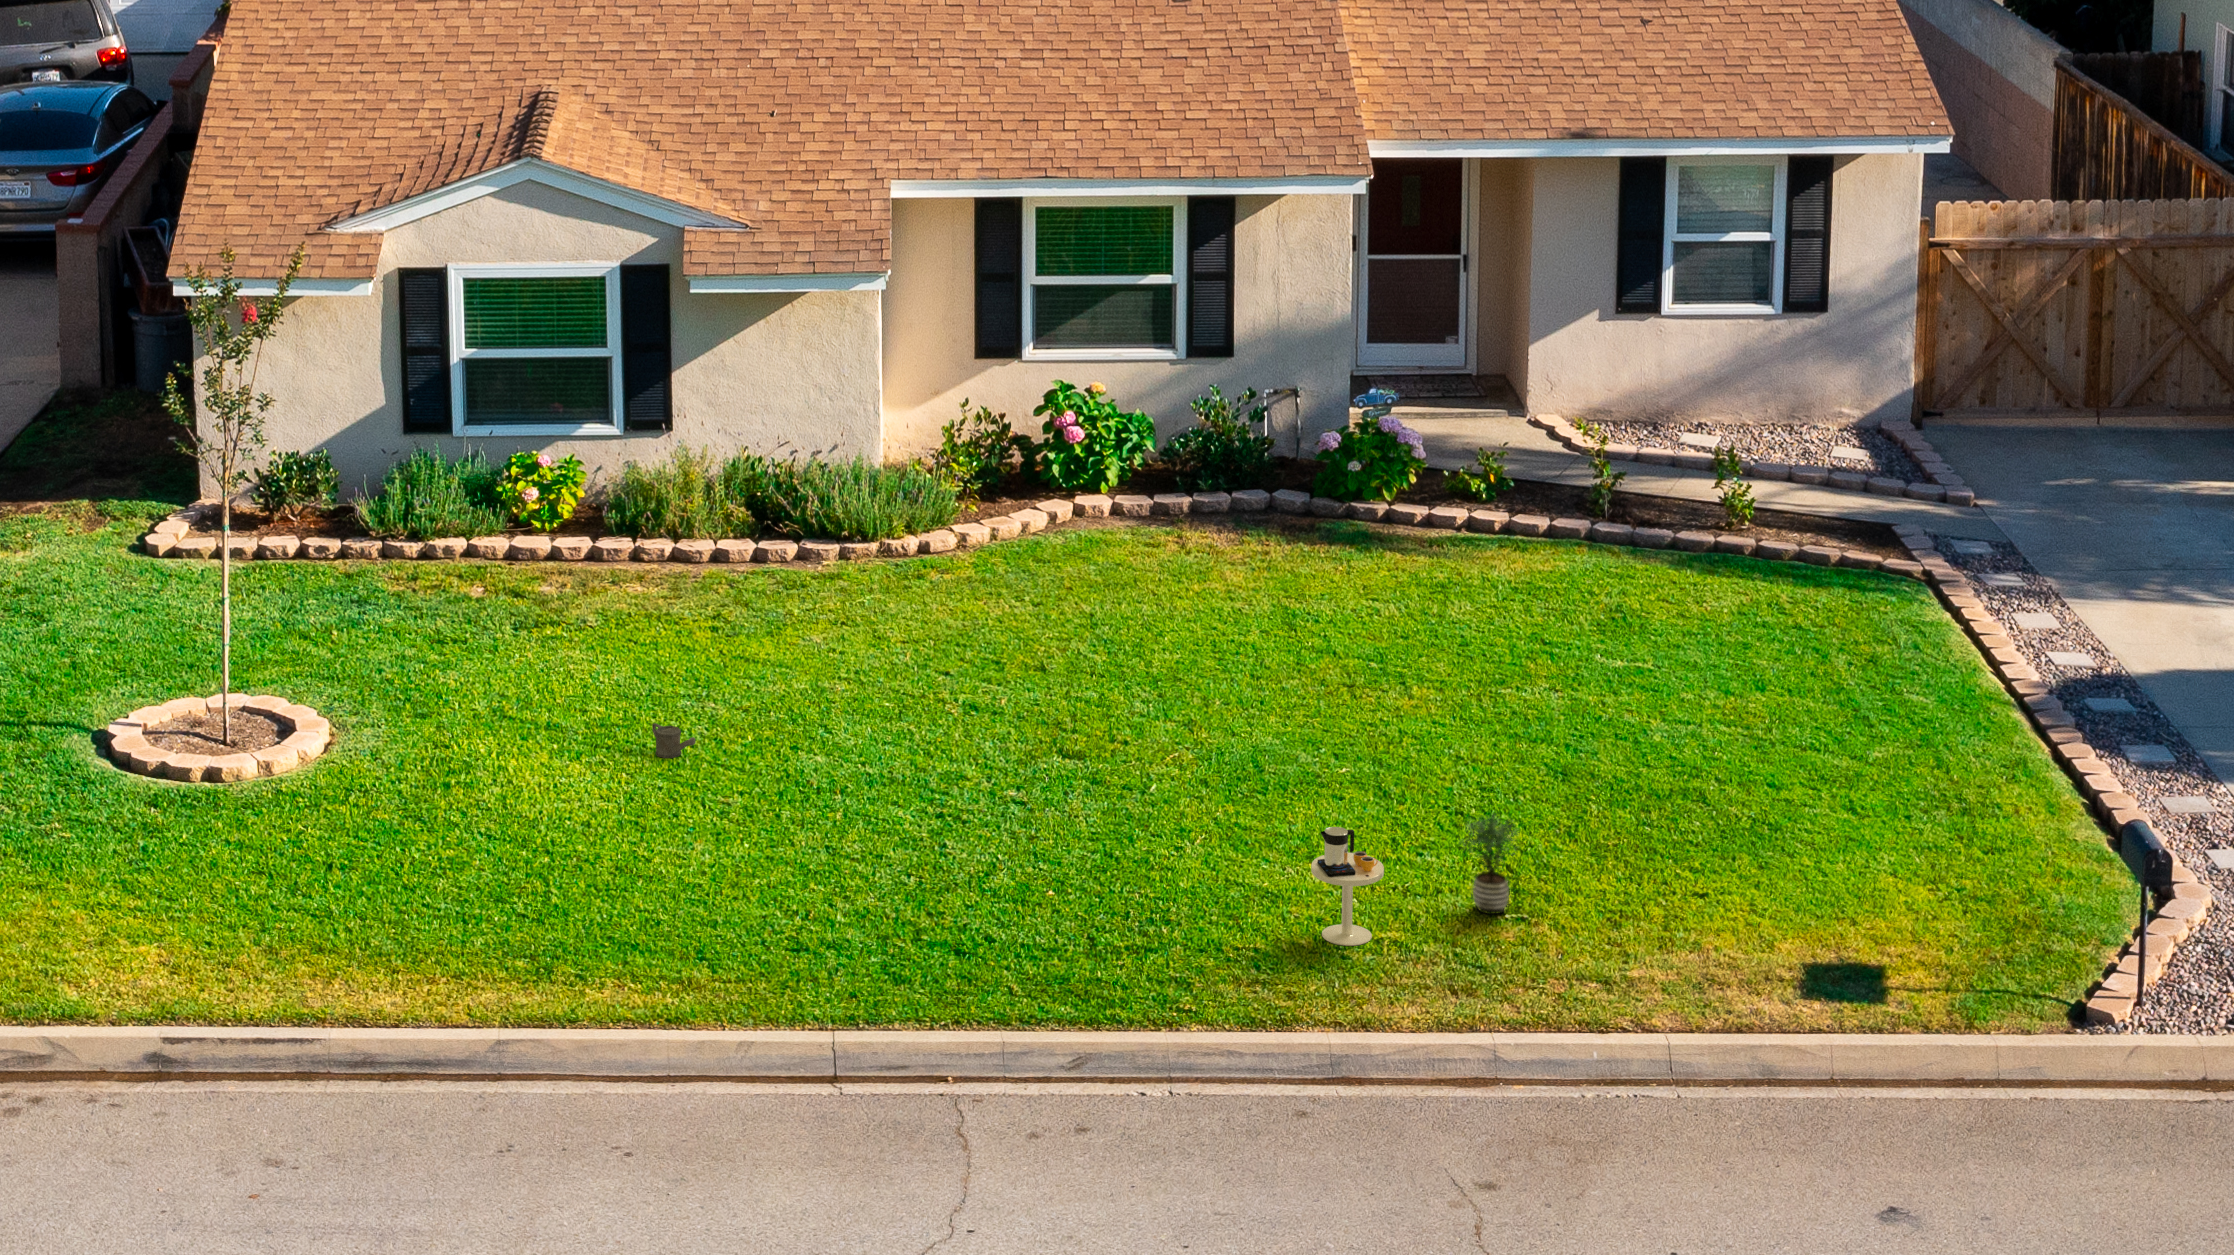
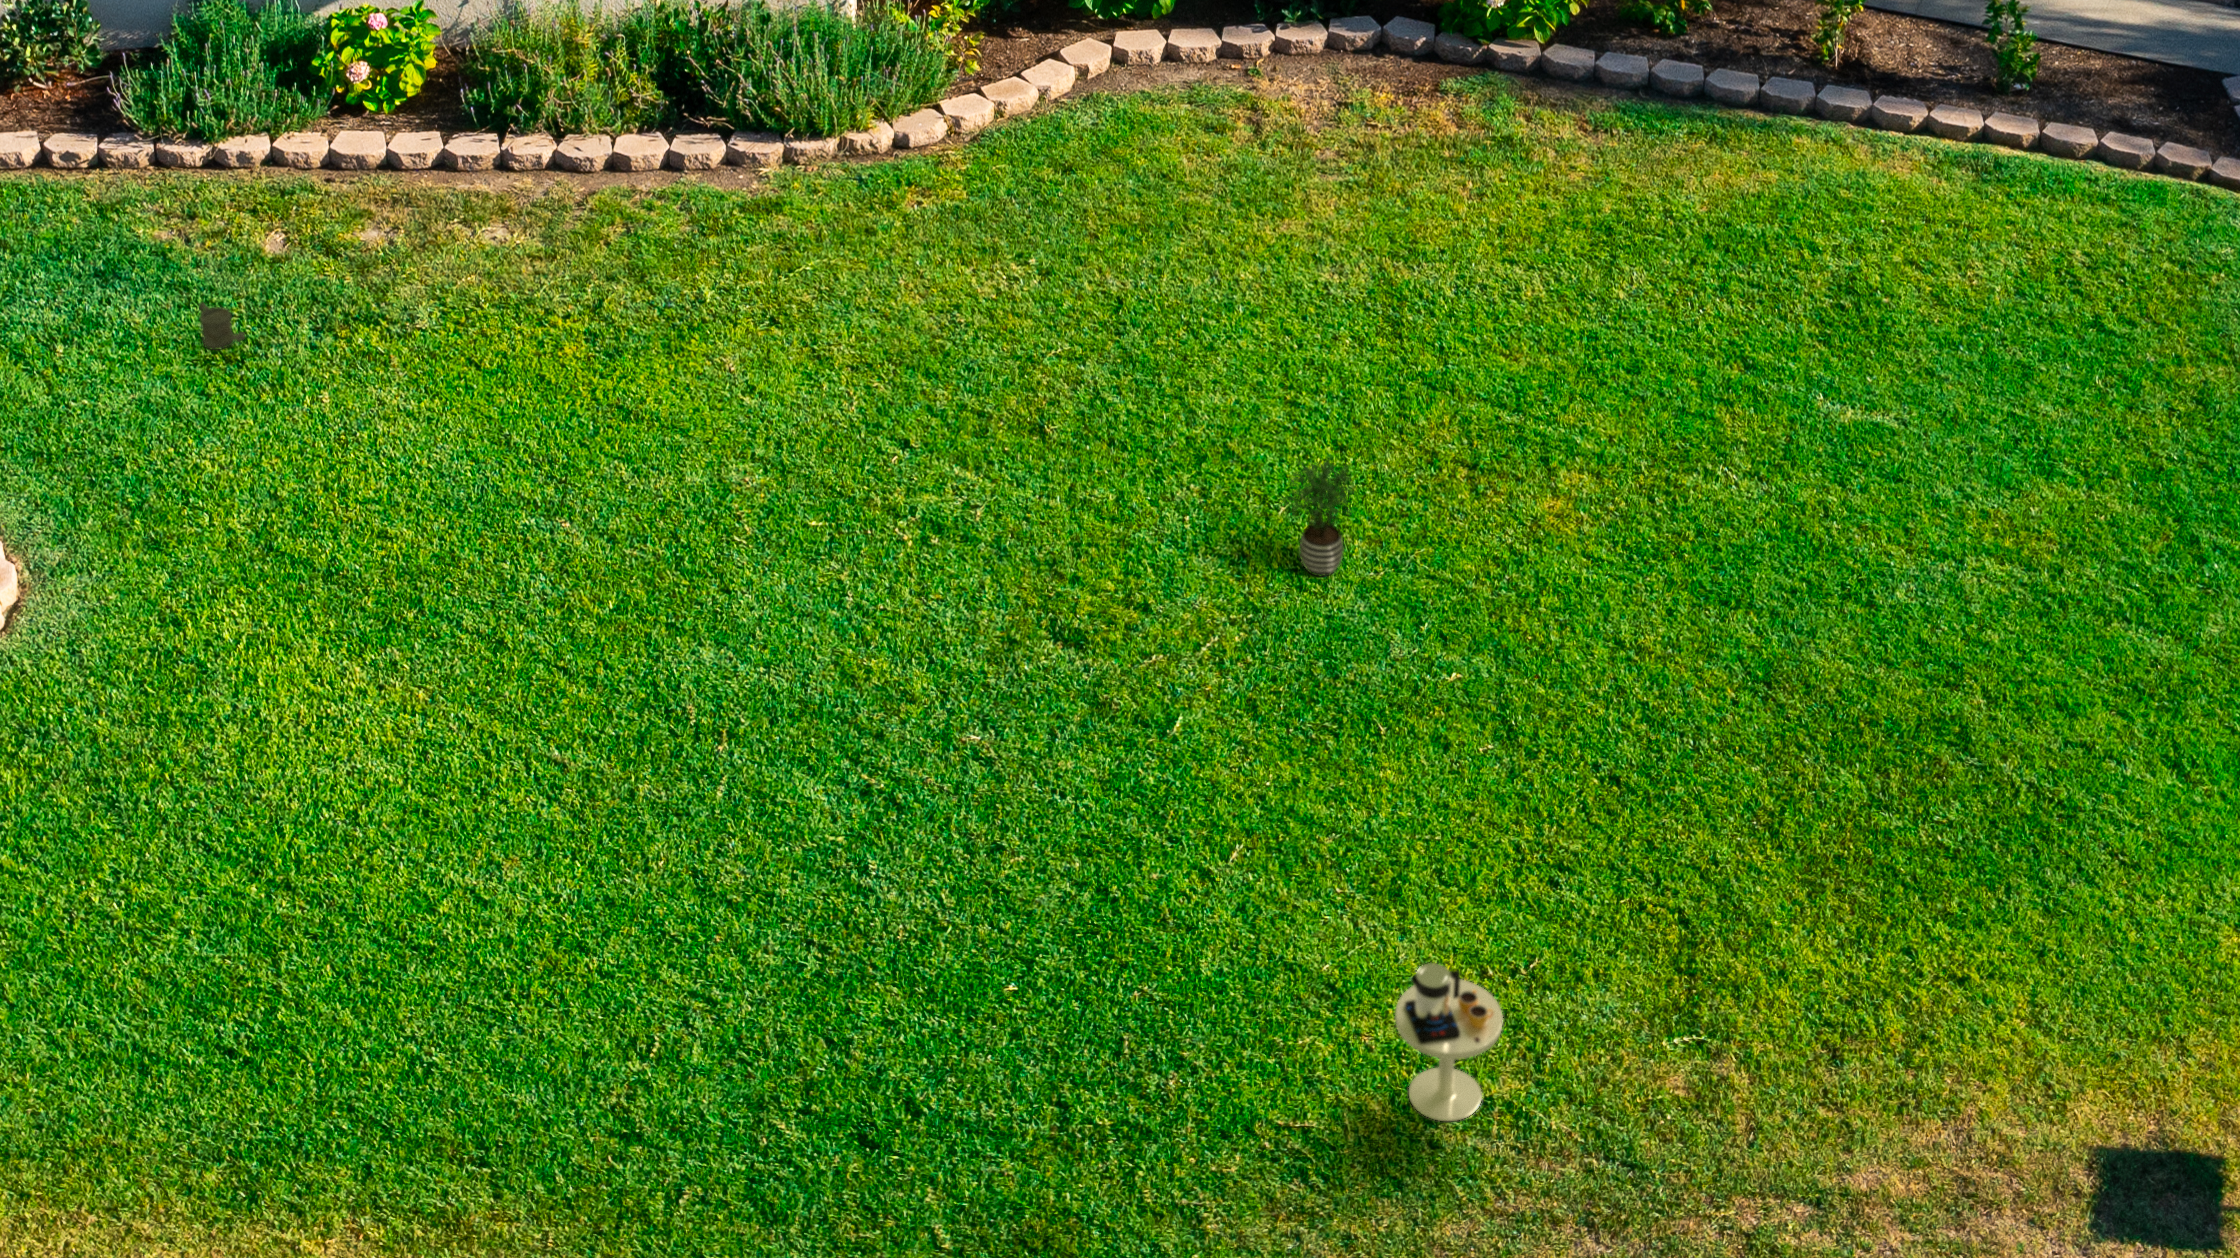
watering can: present [652,723,695,758] -> present [199,302,245,350]
potted plant: present [1463,813,1517,914] -> present [1282,457,1354,577]

